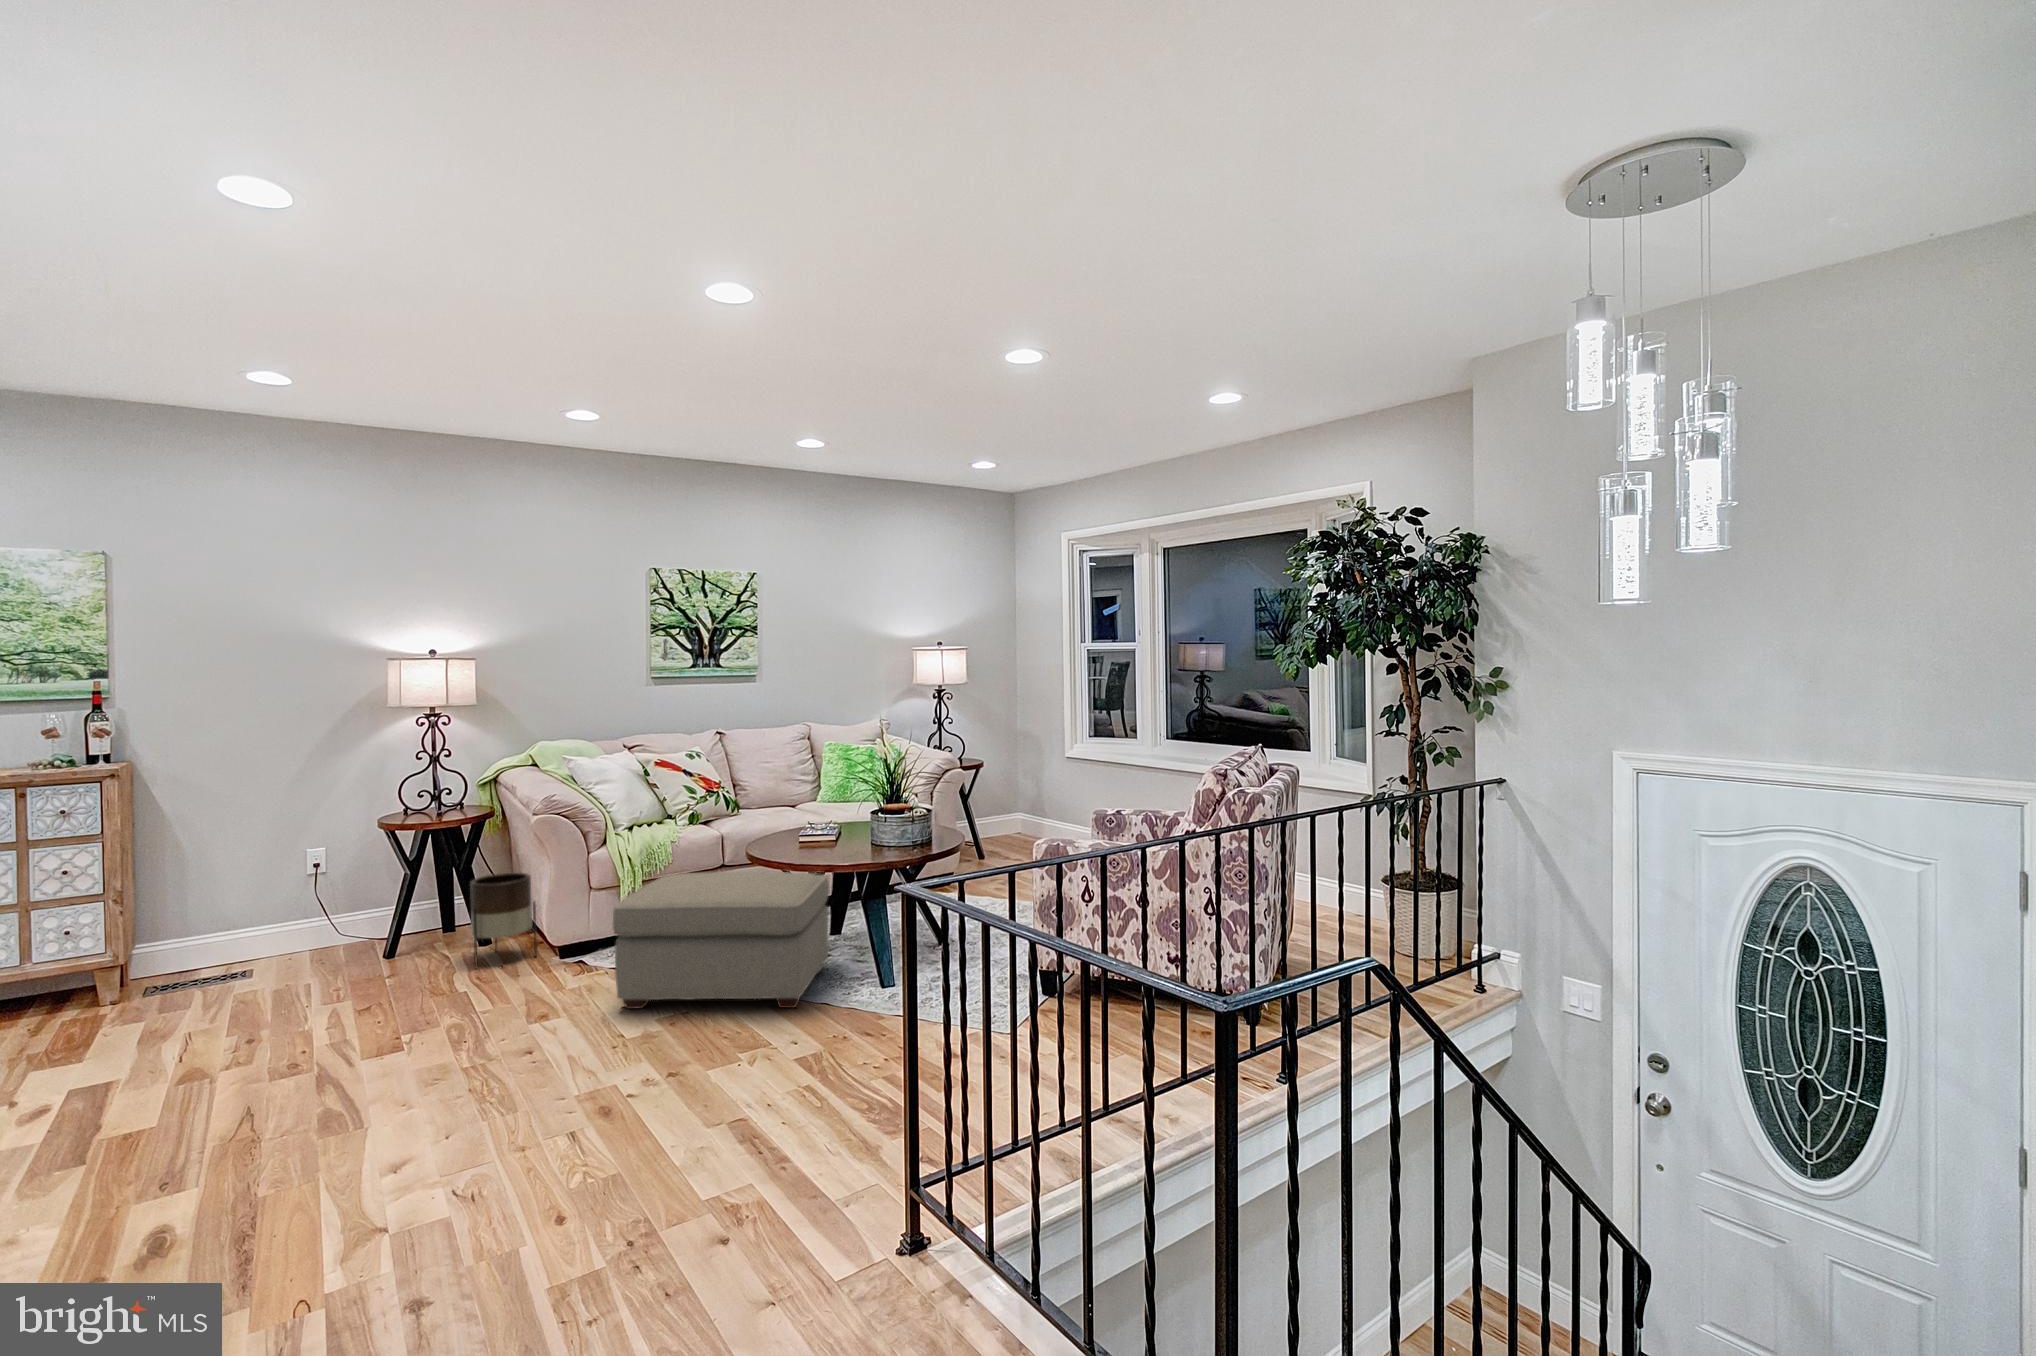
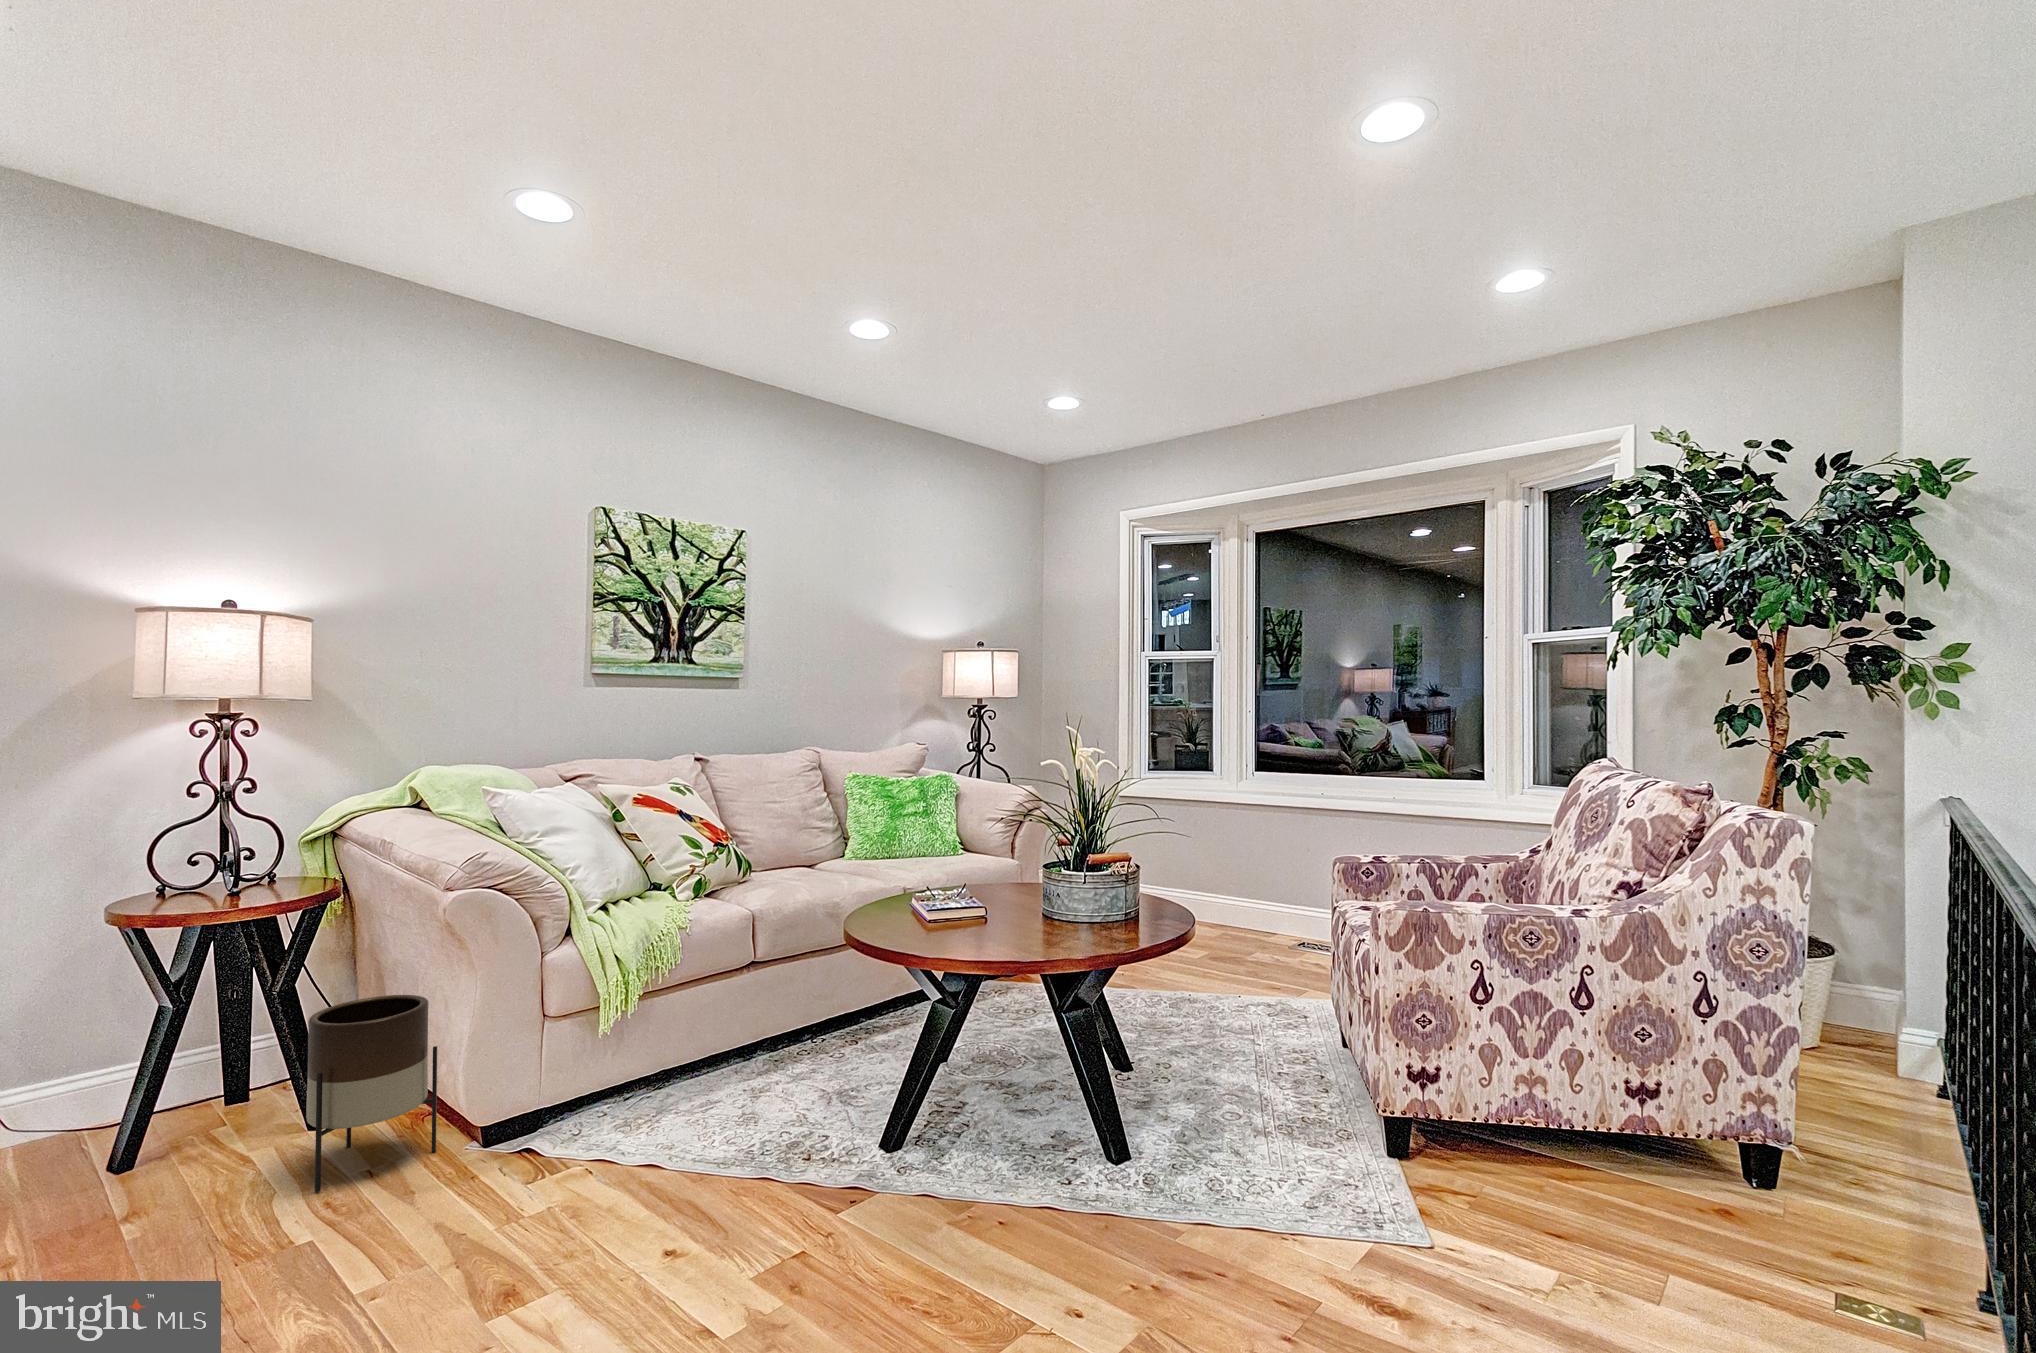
ottoman: present [613,872,829,1009] -> none [663,969,1031,1266]

